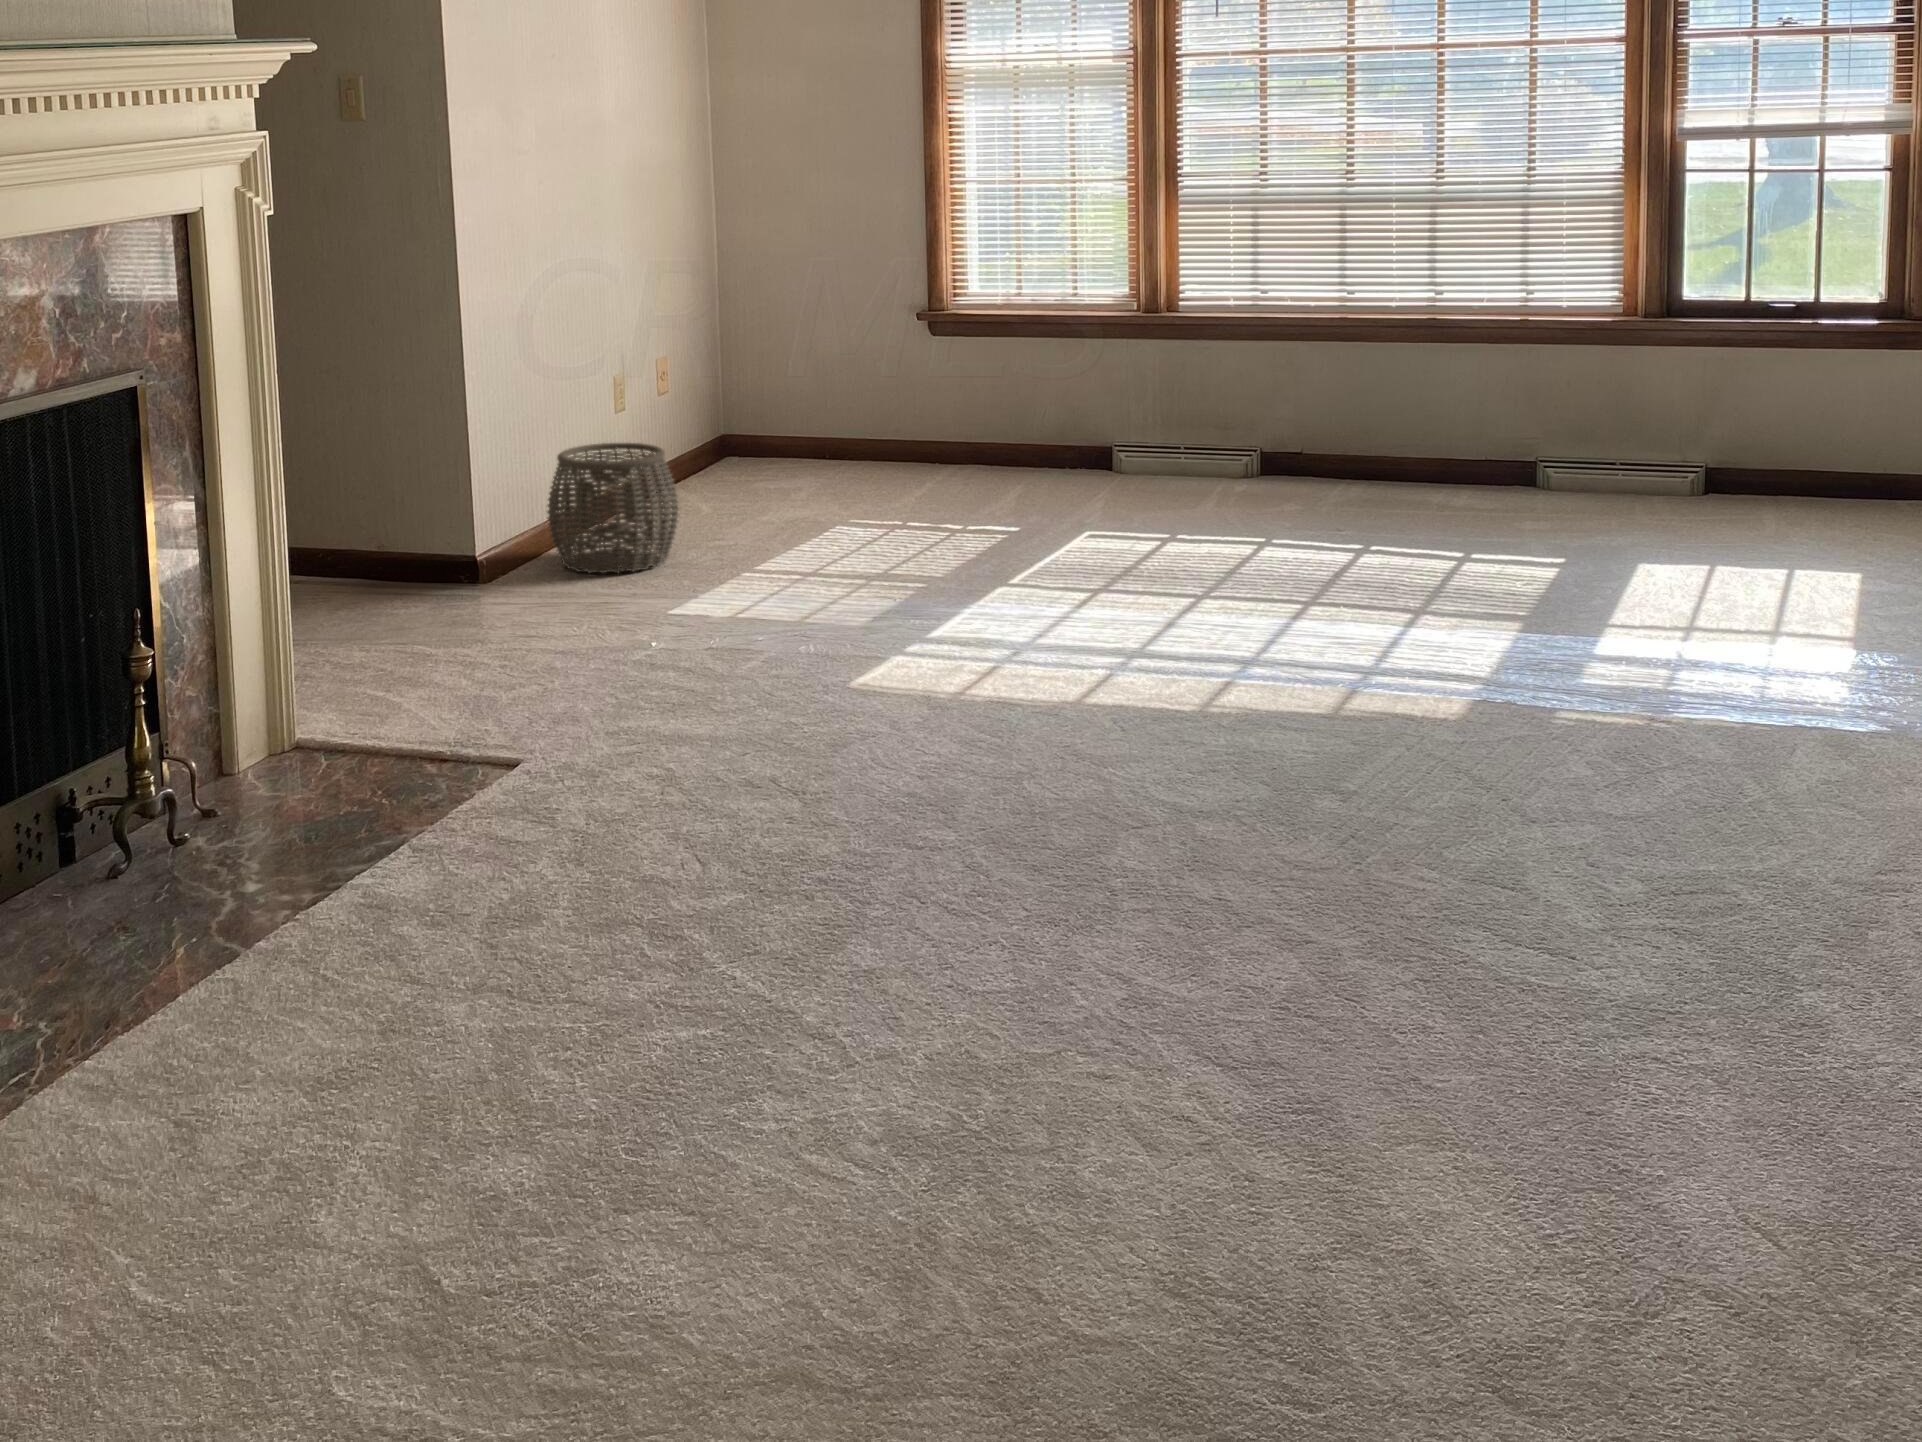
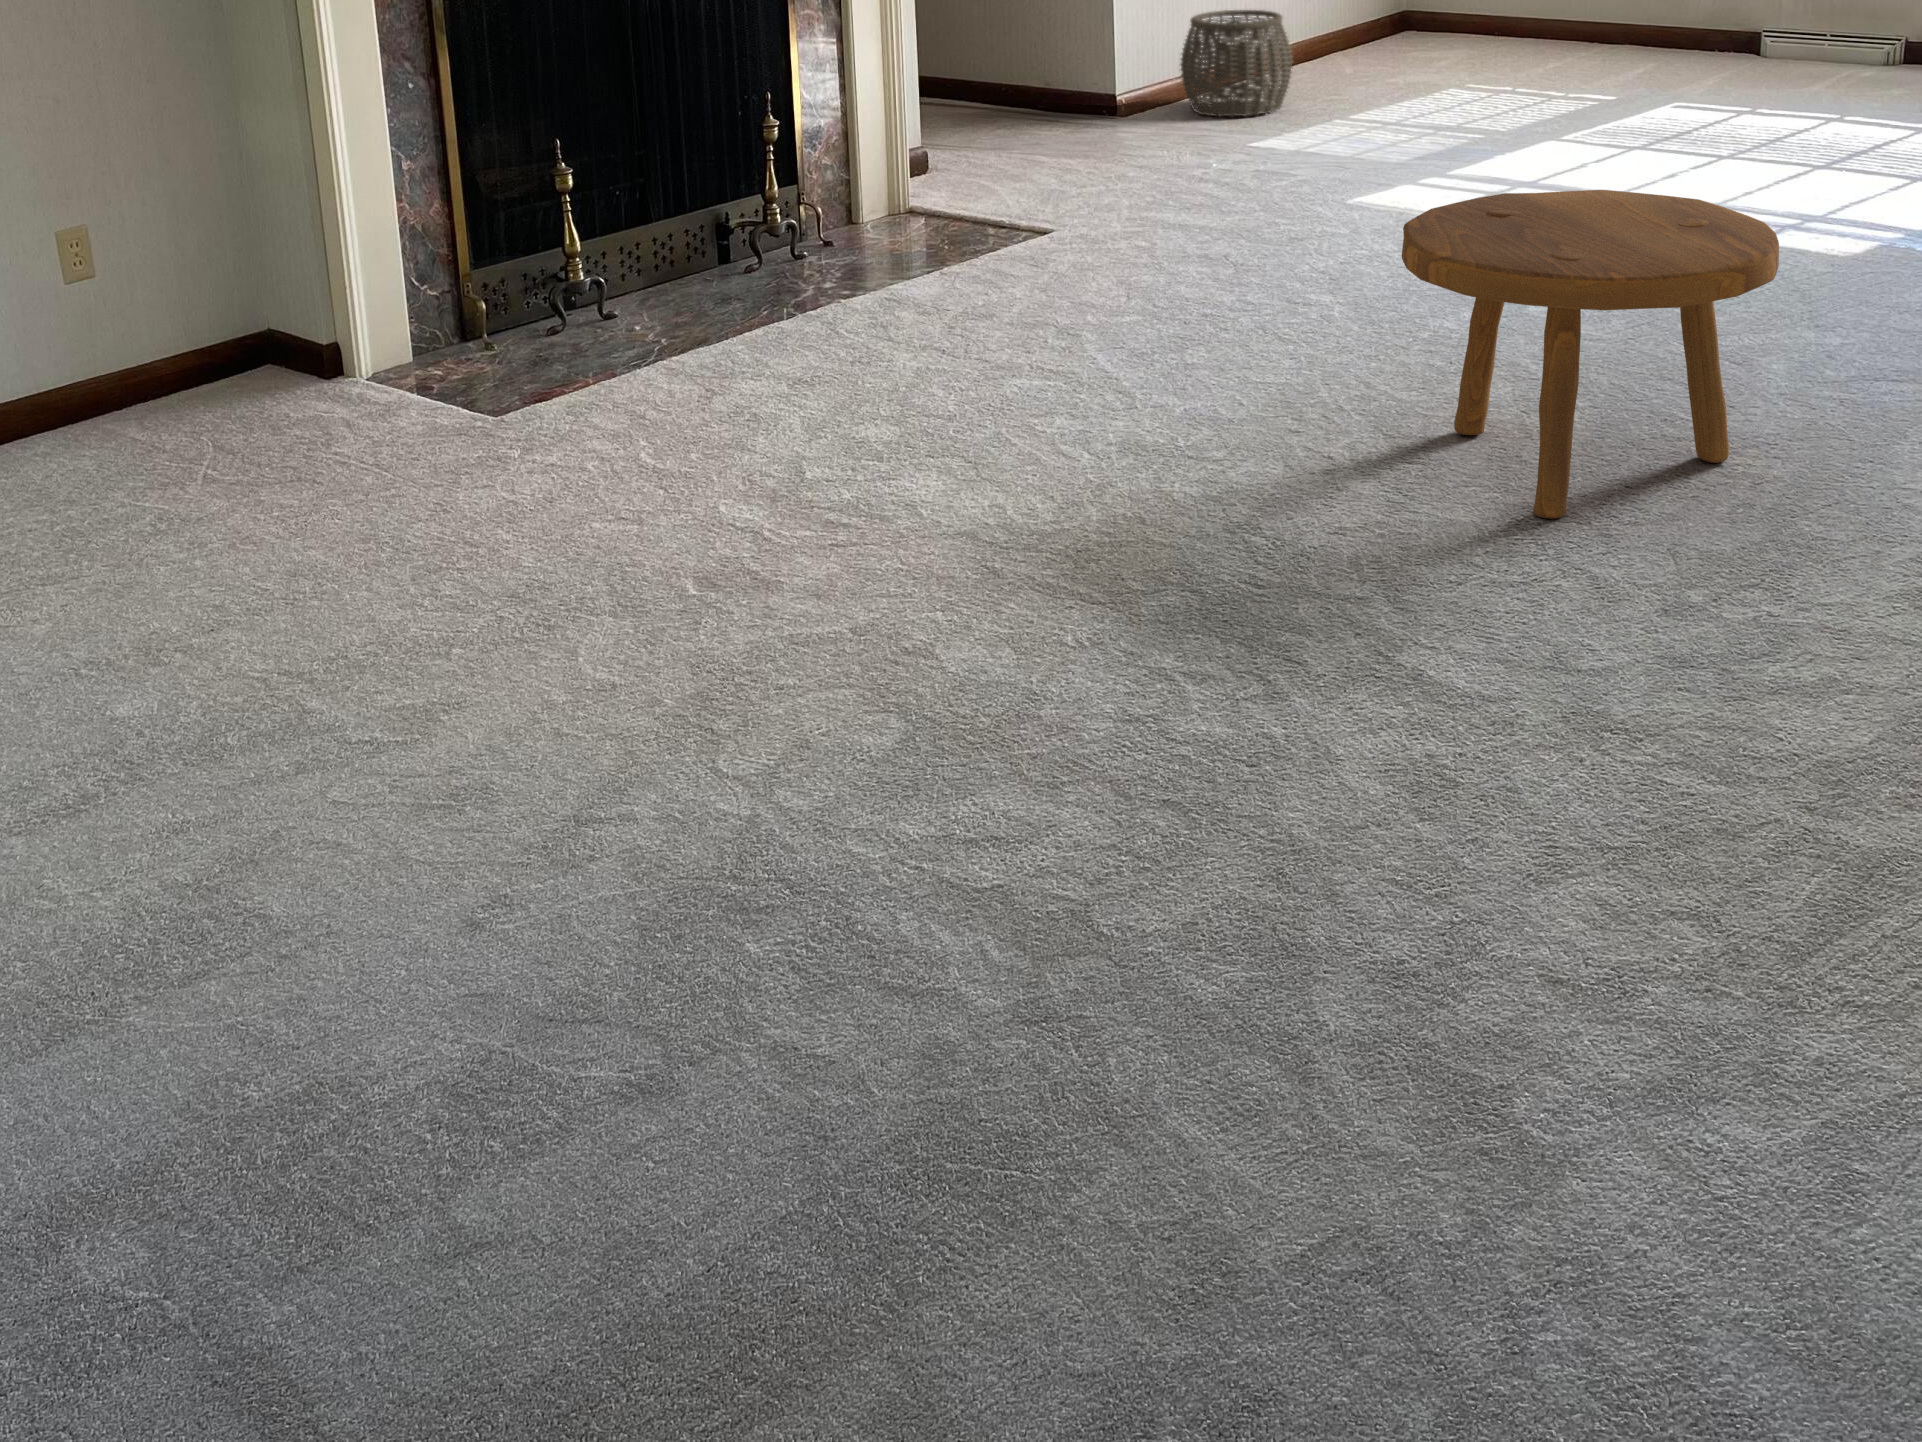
footstool: none [1225,695,1708,1174] -> present [1402,190,1779,519]

